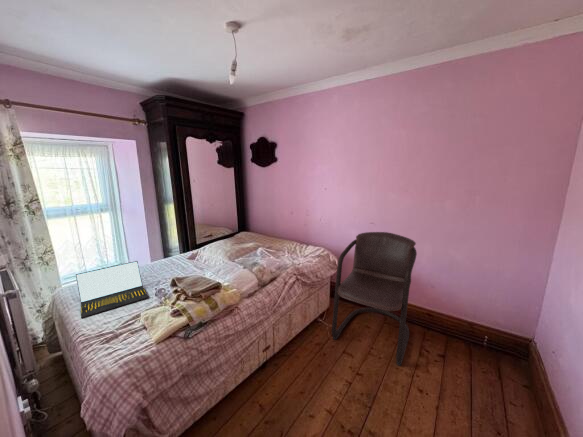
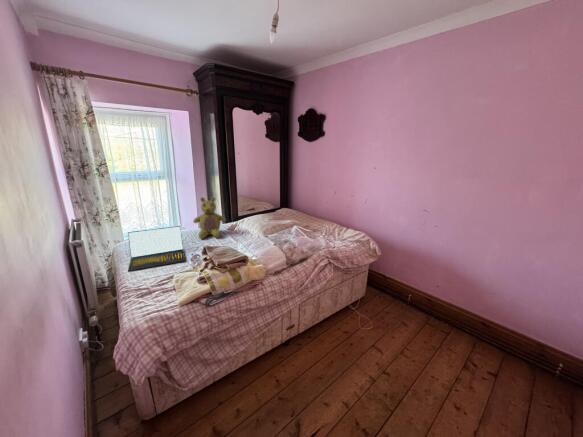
stuffed bear: none [149,227,185,272] -> present [193,197,226,239]
chair: present [332,232,417,366] -> none [362,220,477,373]

